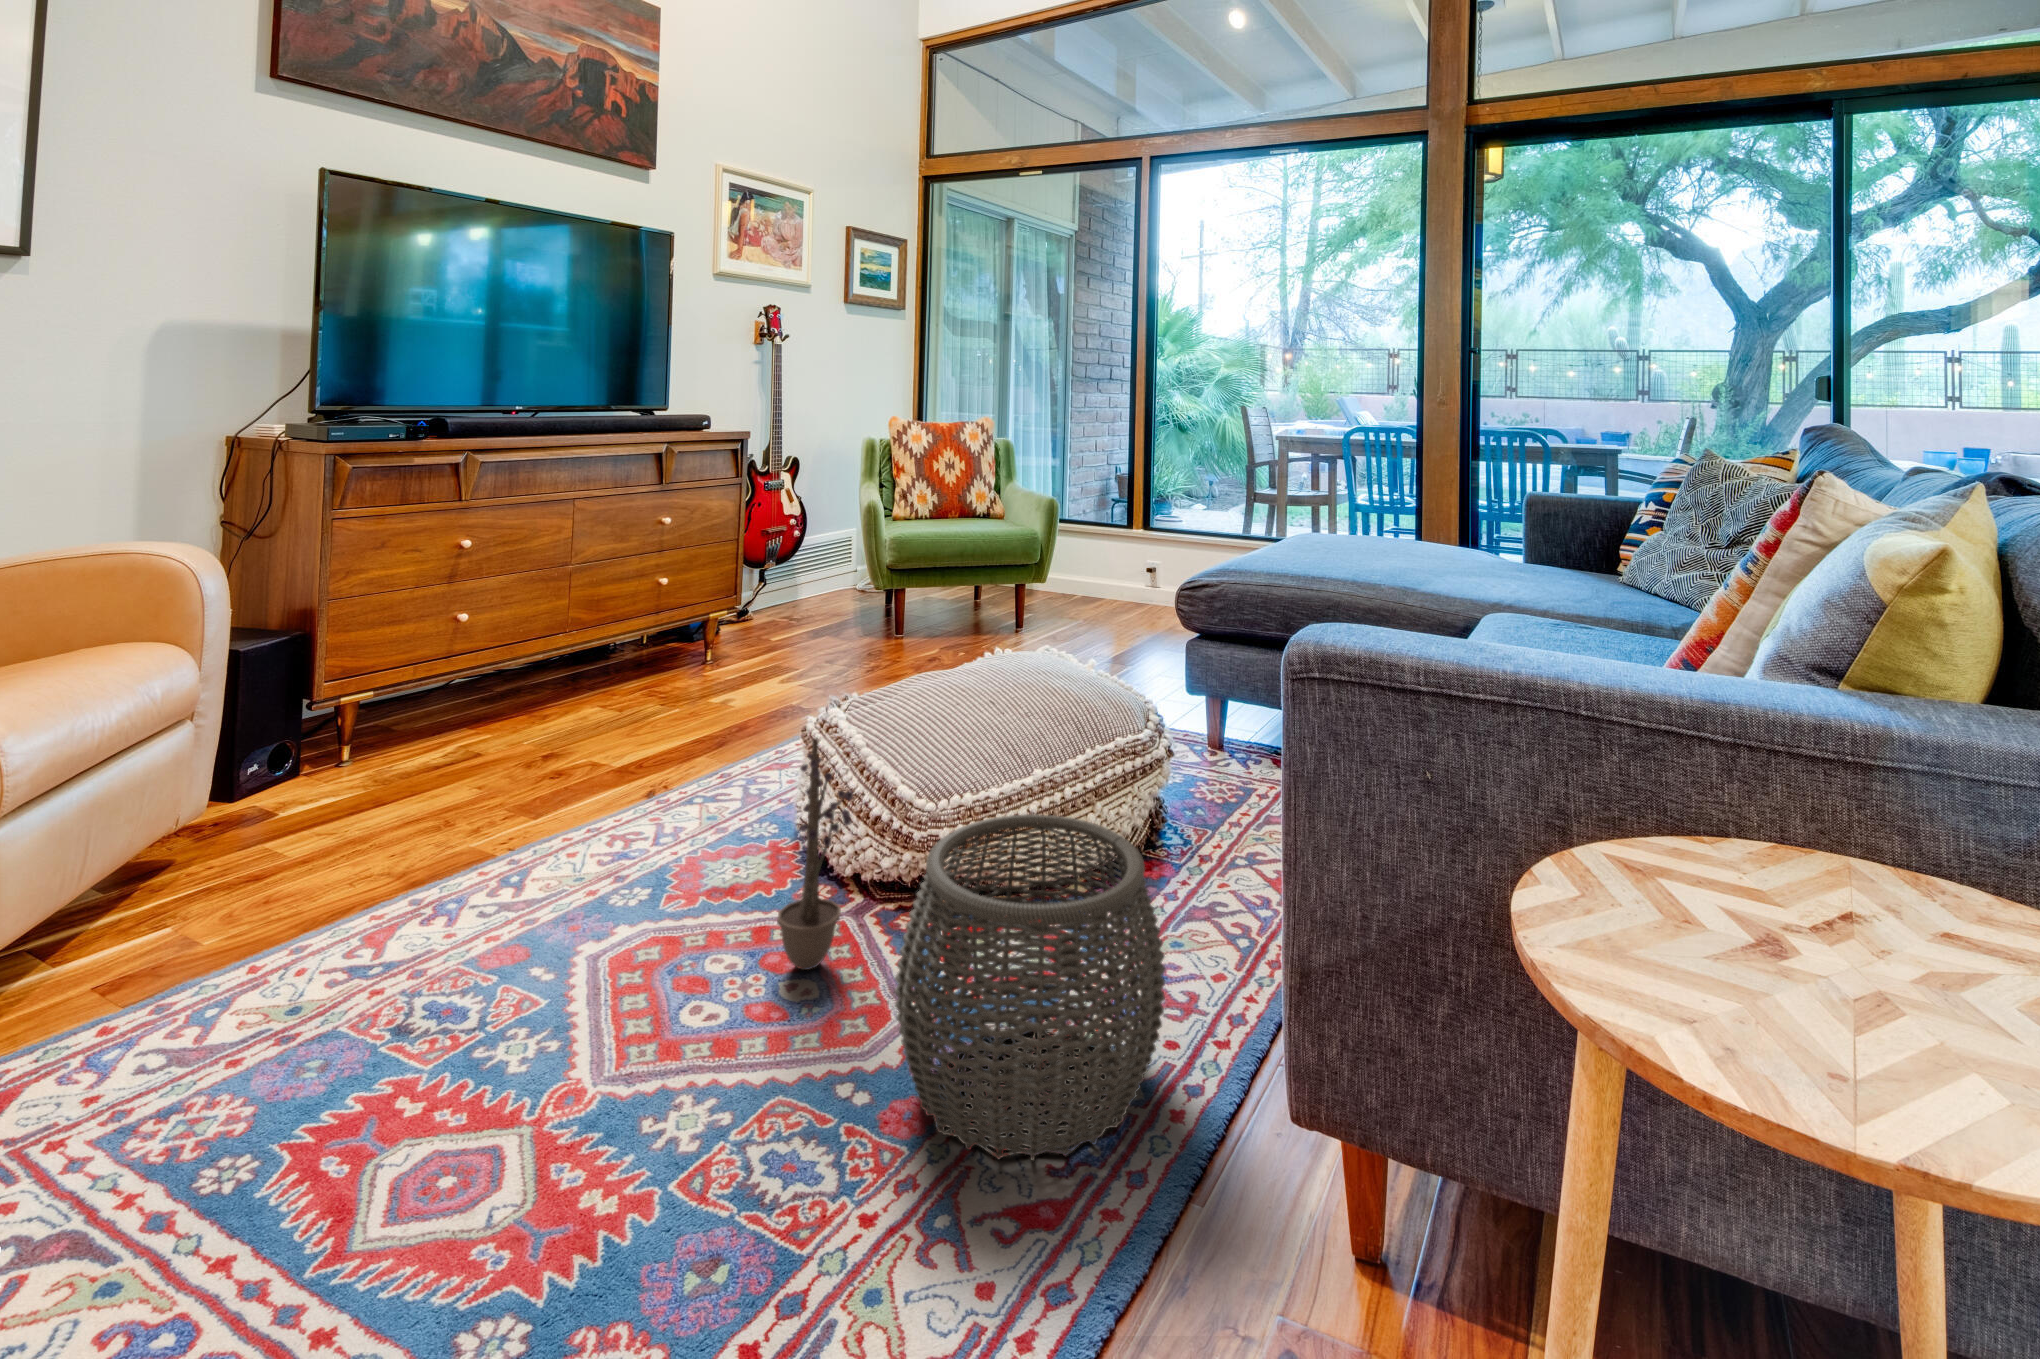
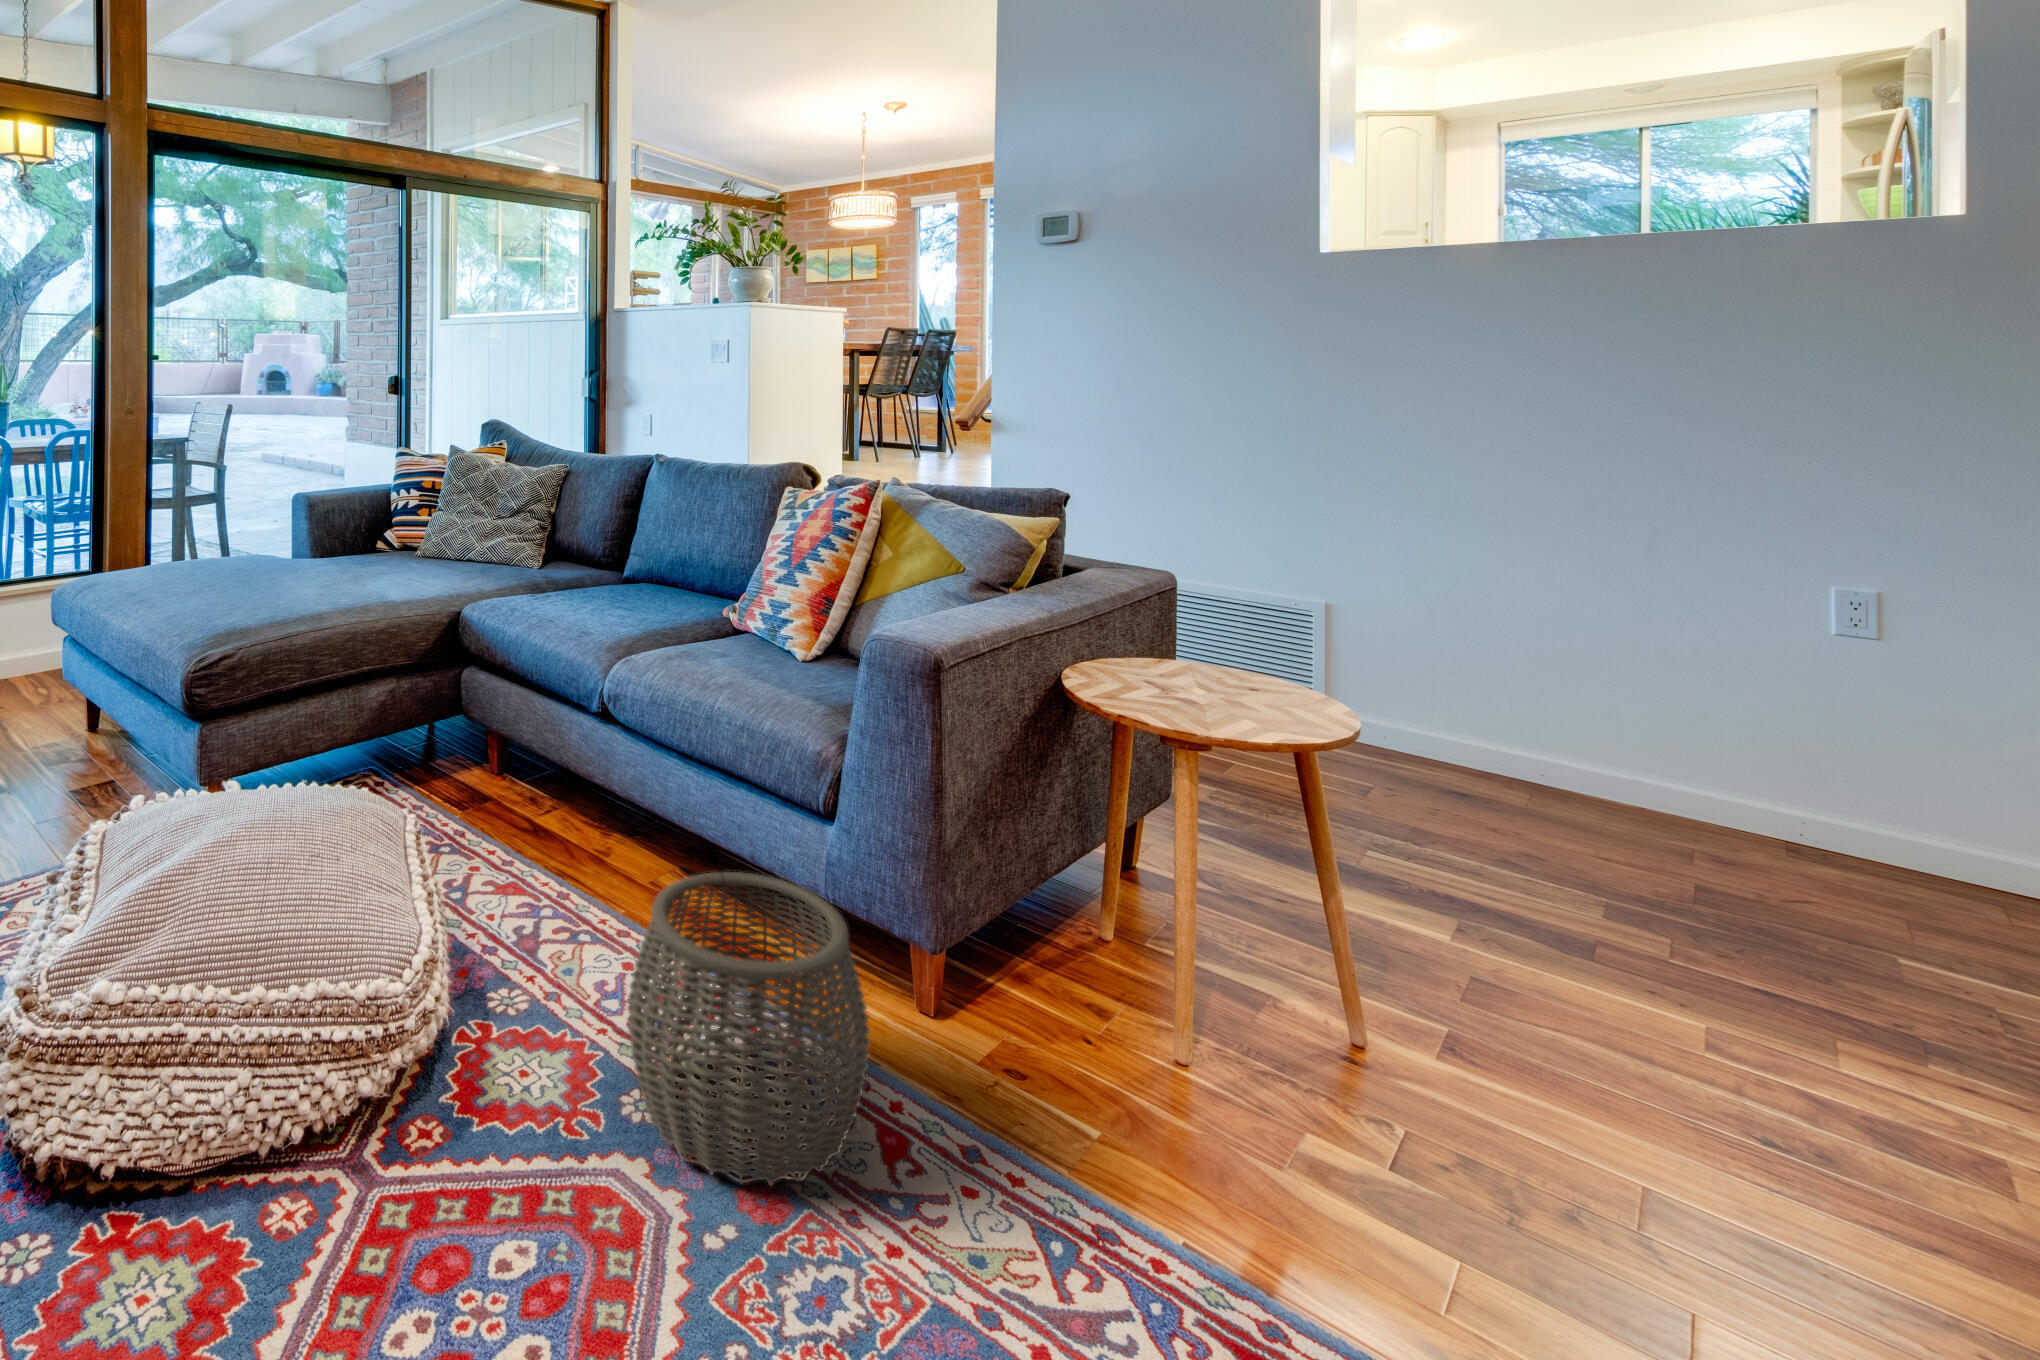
decorative plant: present [777,738,853,970] -> none [344,961,552,1250]

